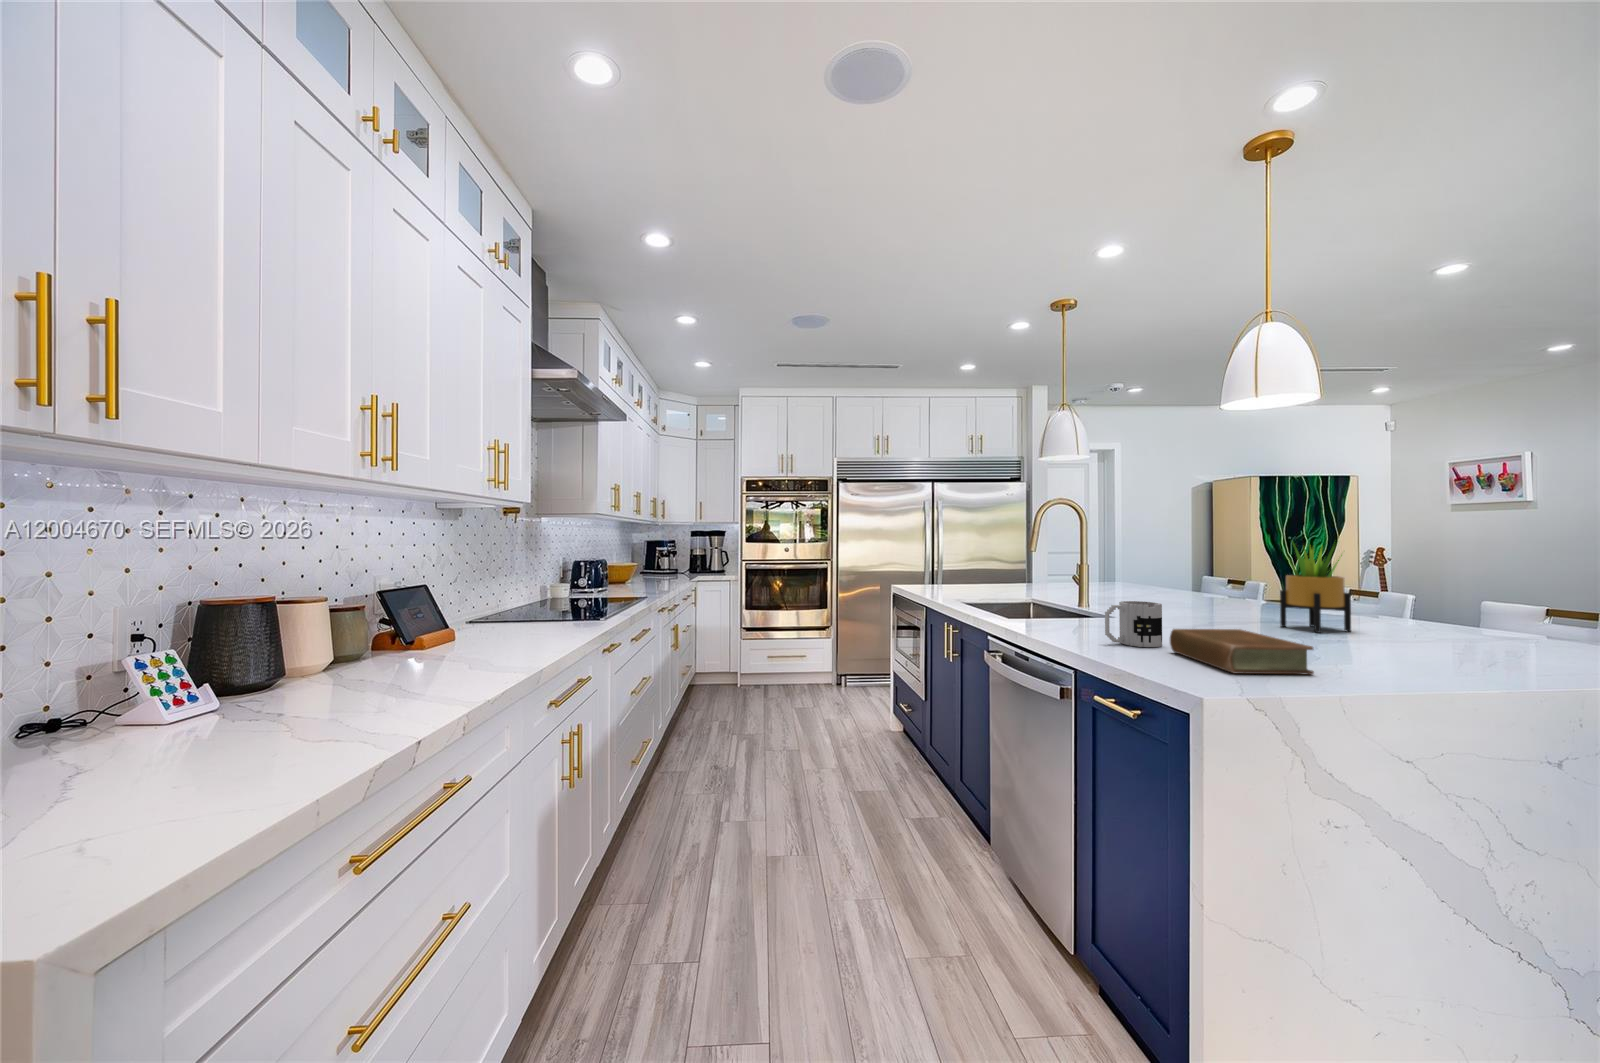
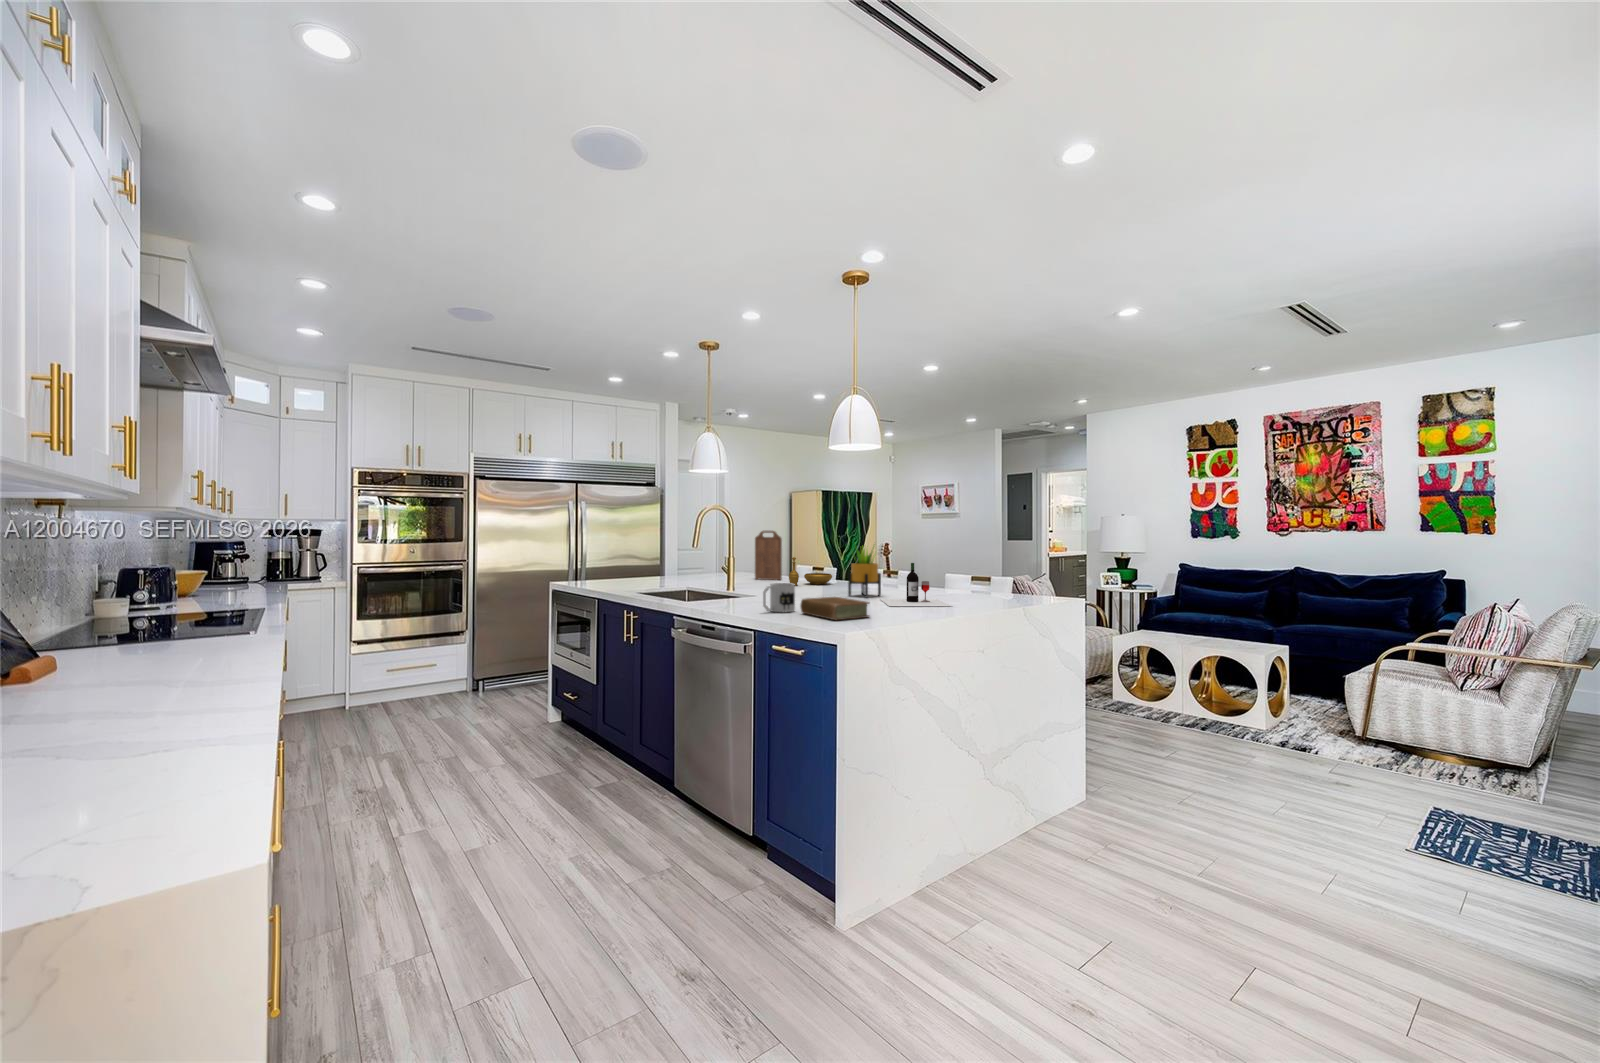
cutting board: none [1132,528,1173,594] -> present [755,531,782,580]
decorative bowl: none [1179,563,1257,604] -> present [789,557,832,586]
wine bottle: none [1348,578,1545,669] -> present [881,563,951,606]

